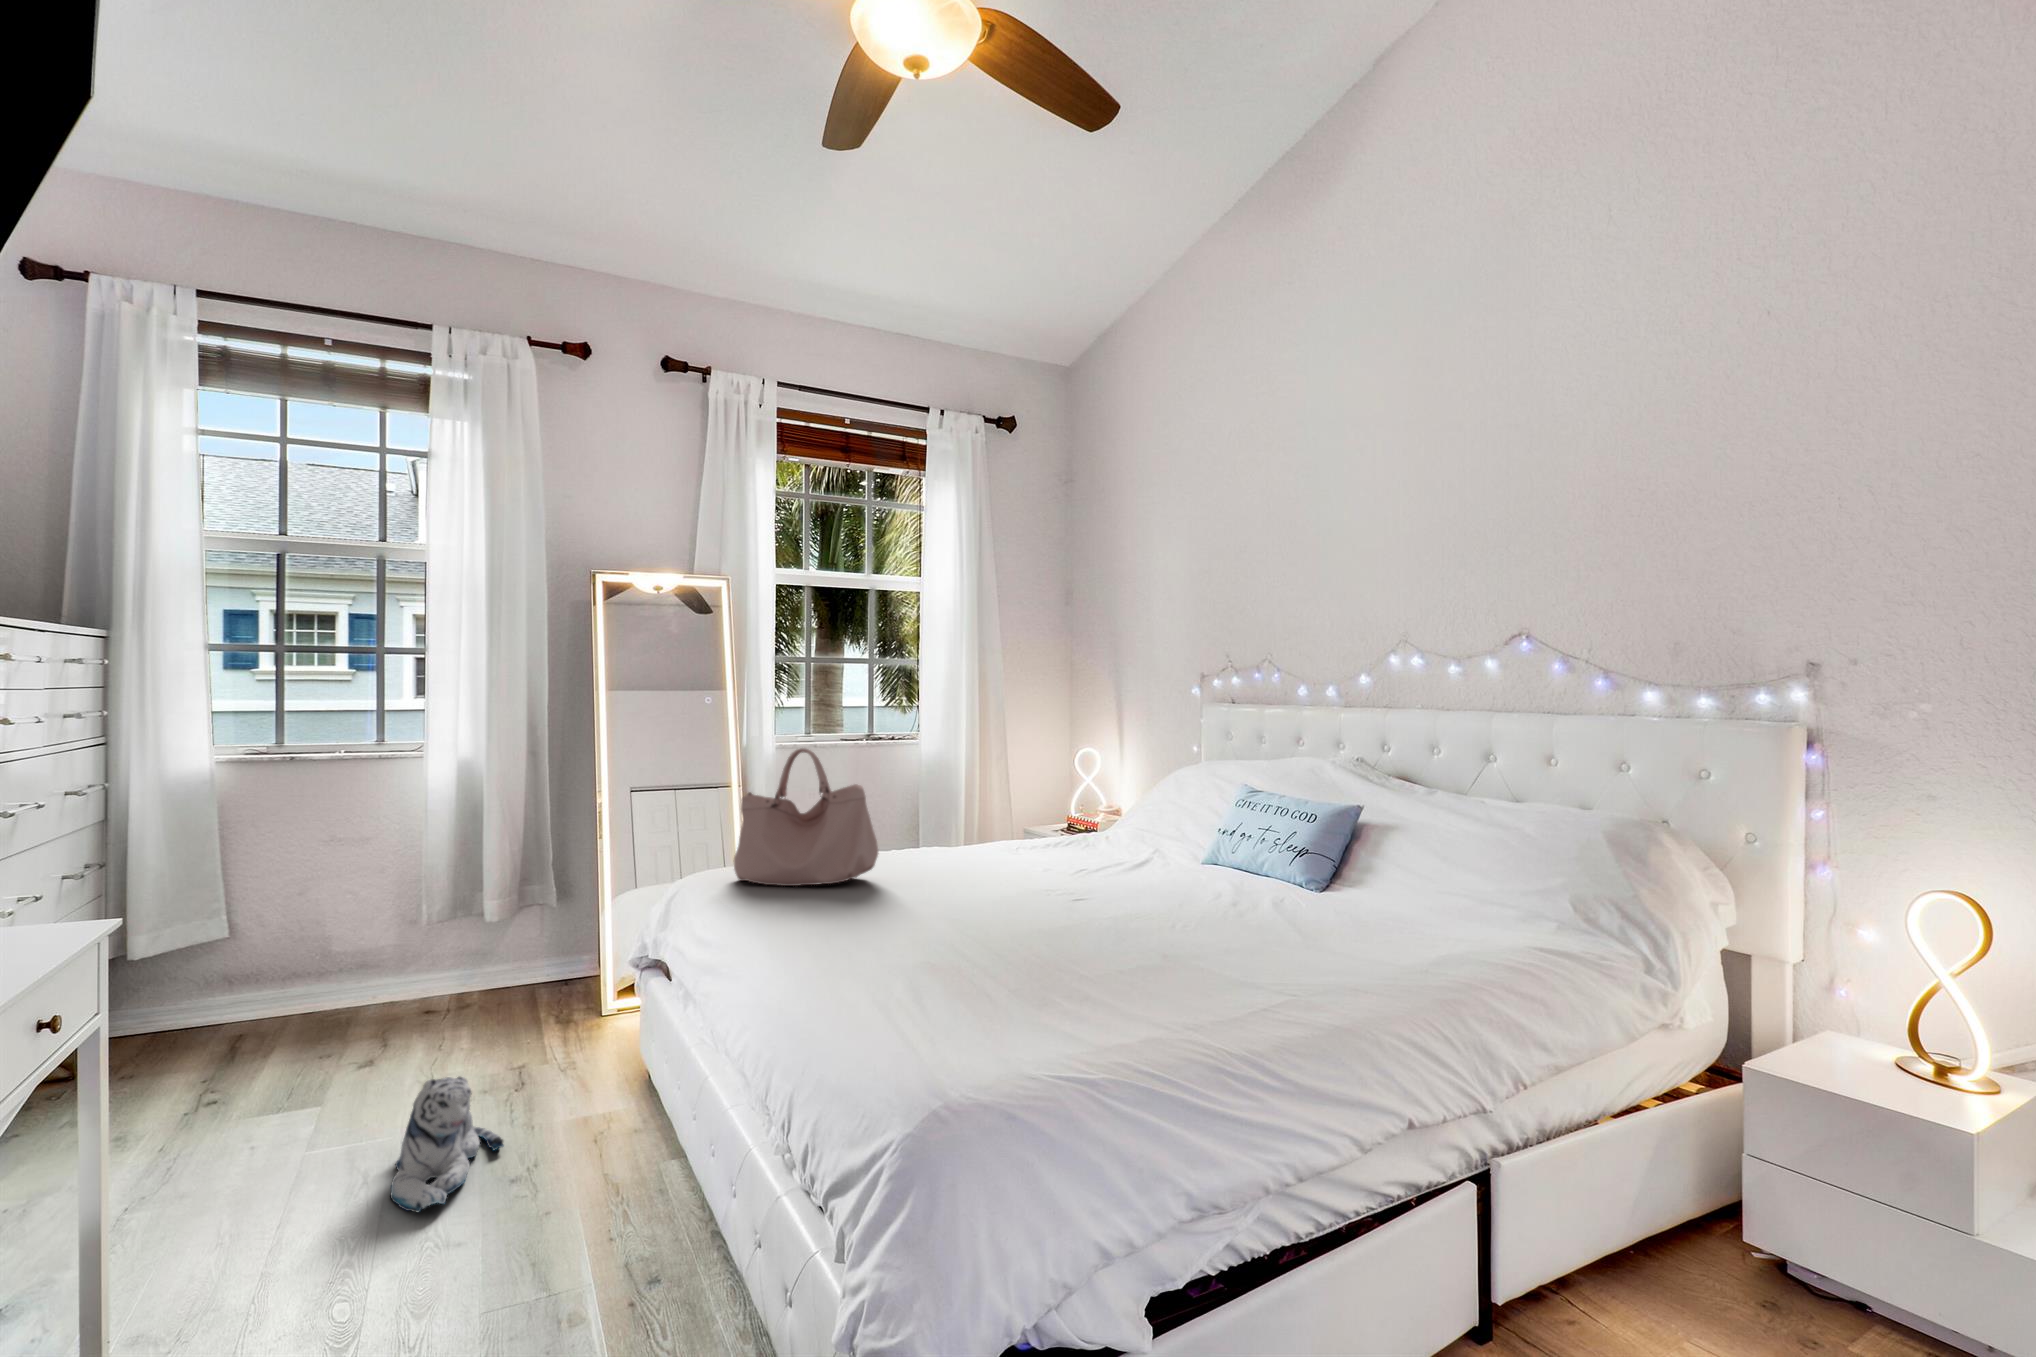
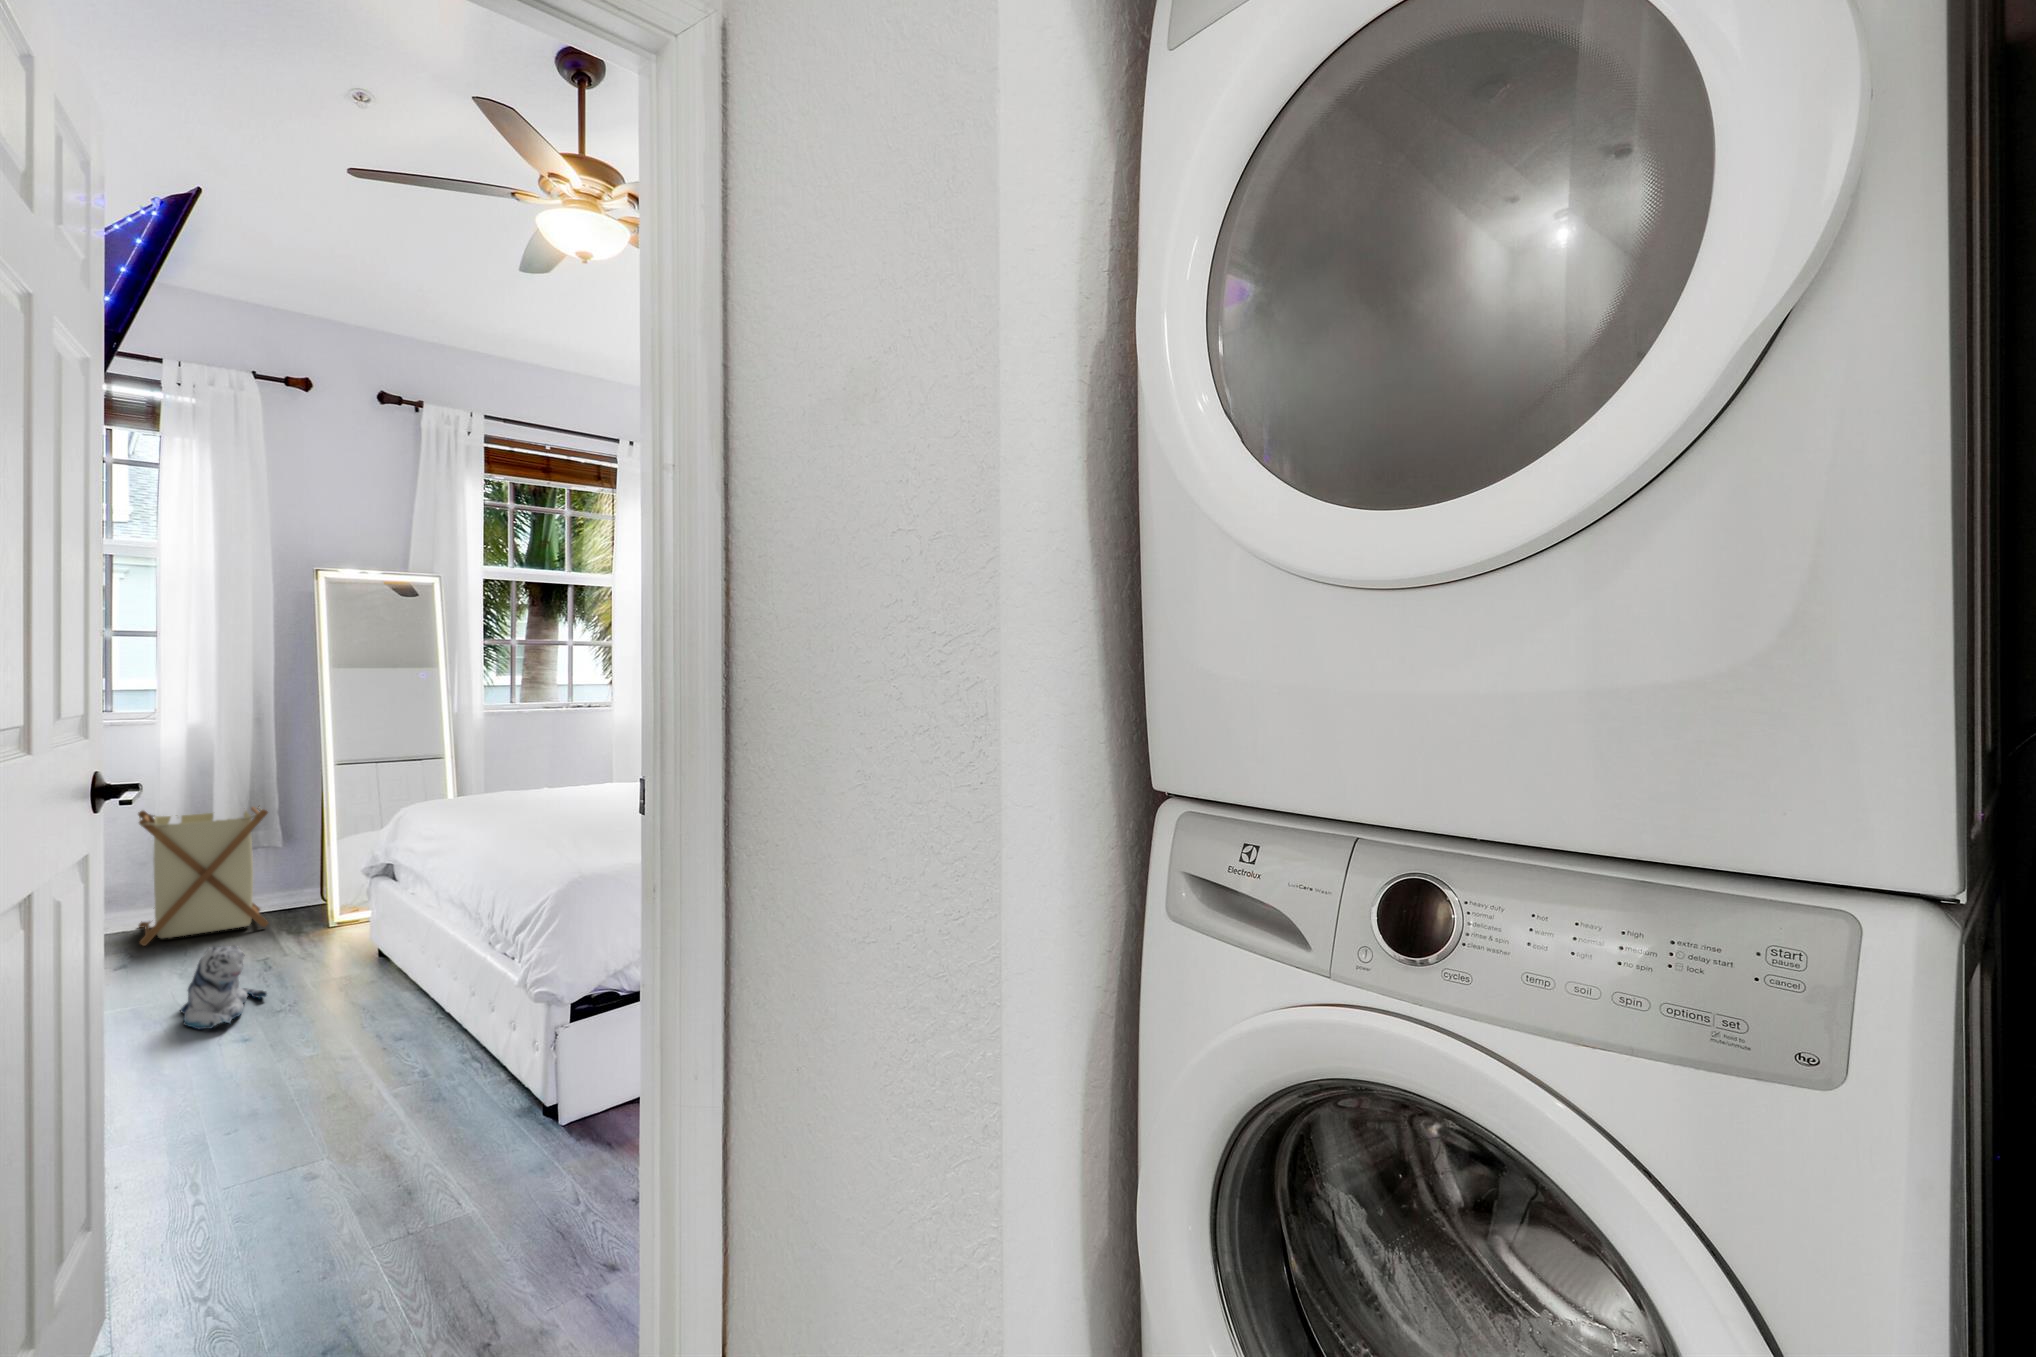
handbag: present [734,748,878,886] -> none [448,716,559,811]
laundry basket: none [392,852,536,1035] -> present [138,806,268,945]

